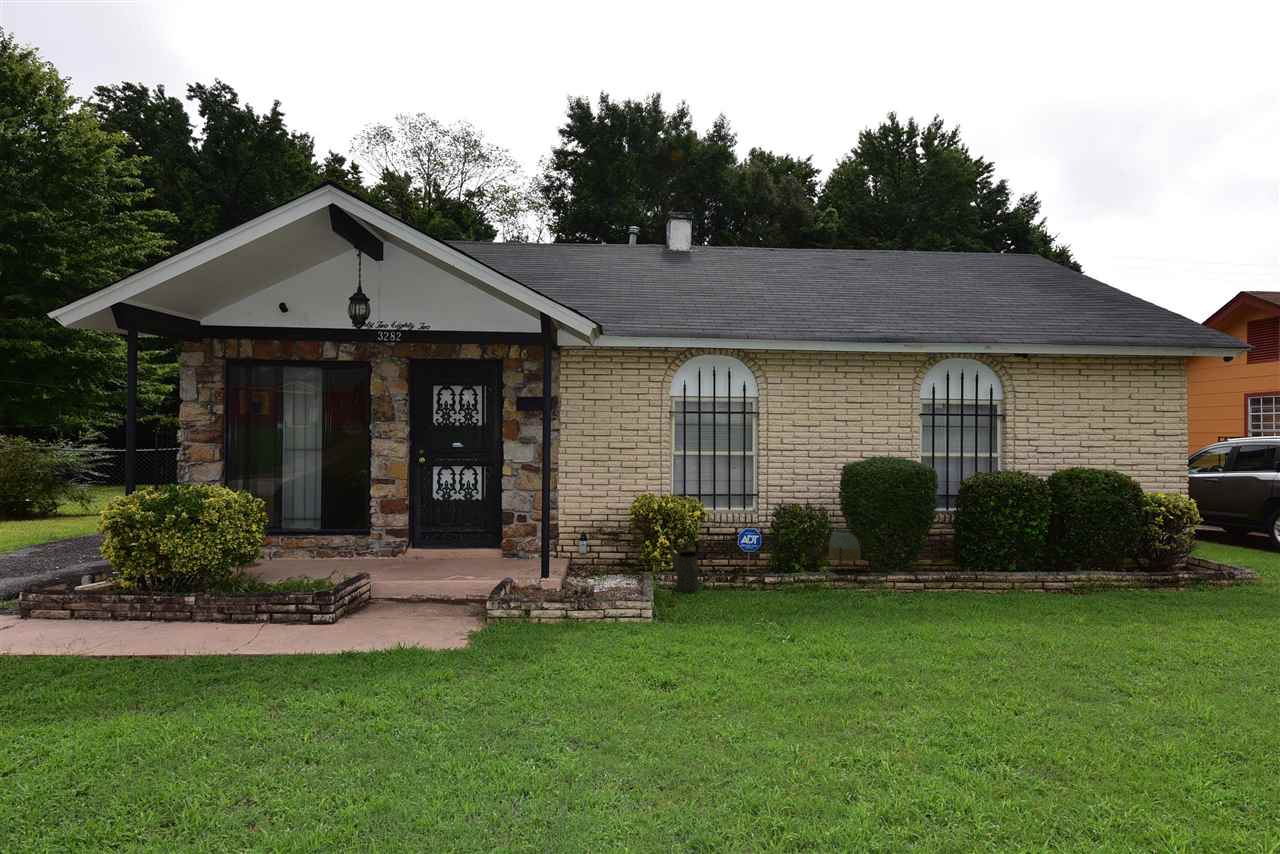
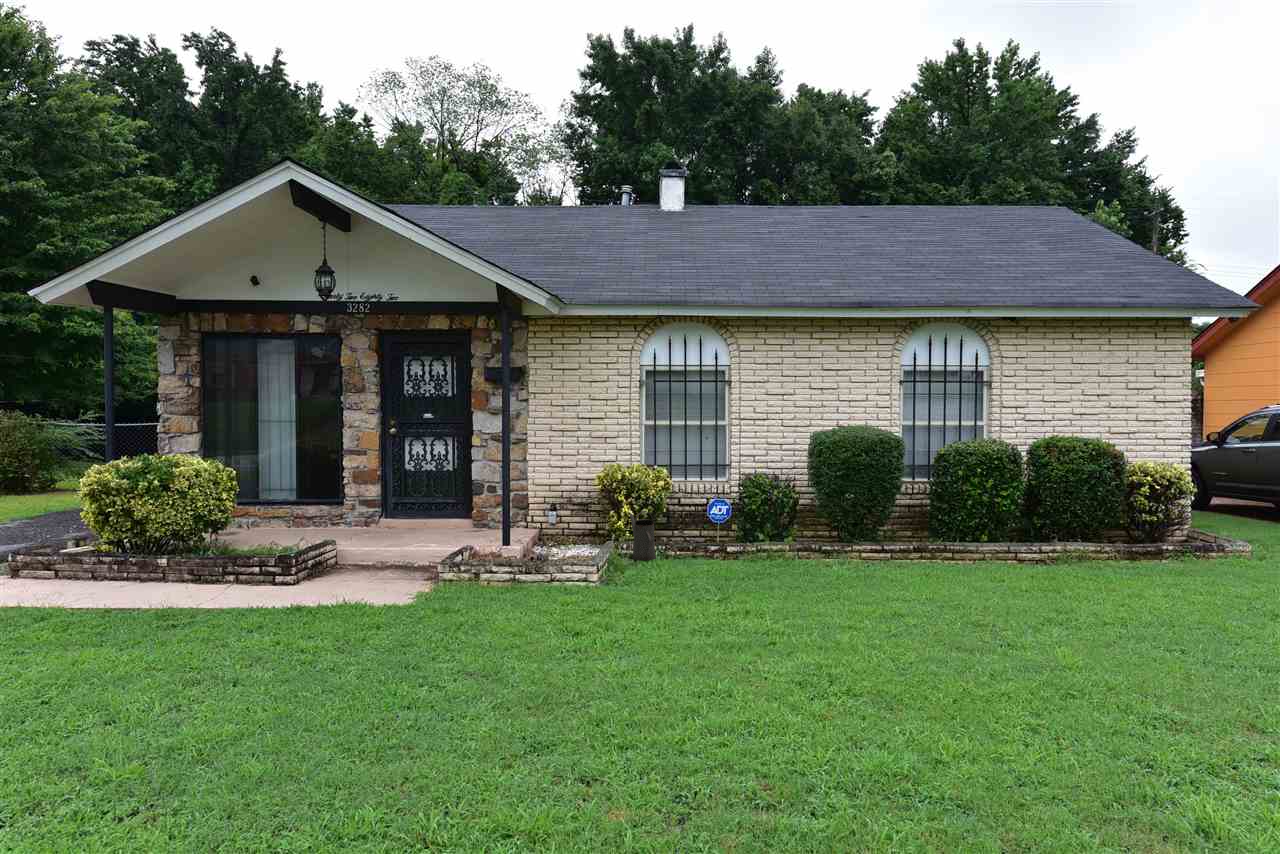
planter: present [829,529,861,562] -> none [799,501,832,547]

